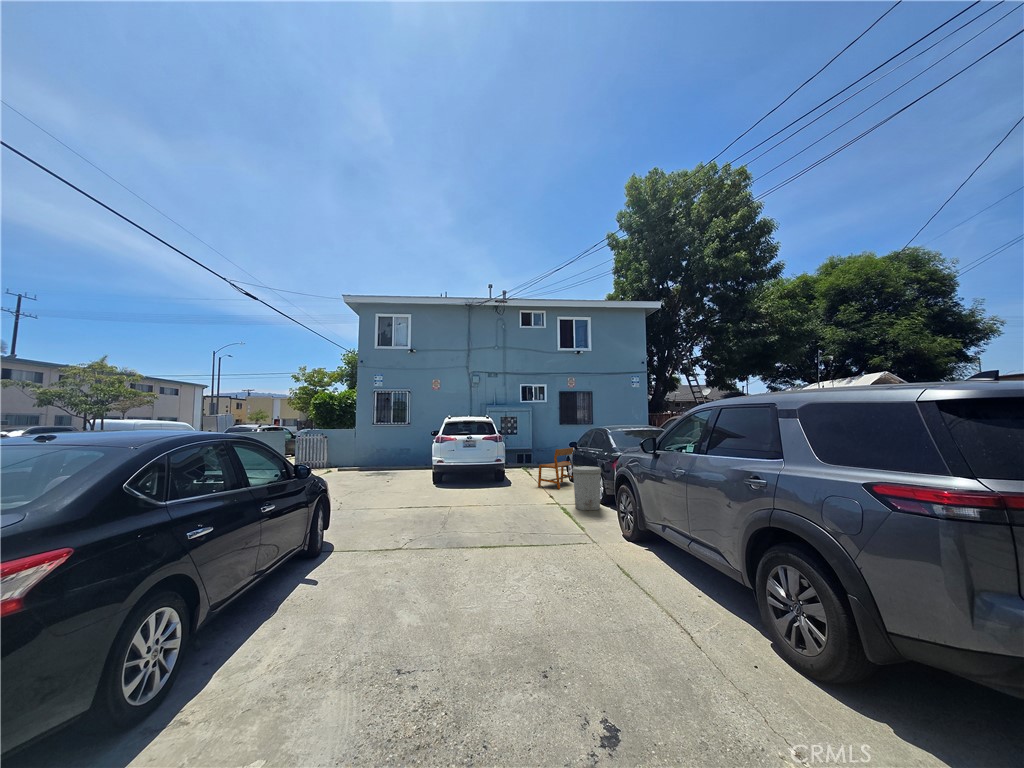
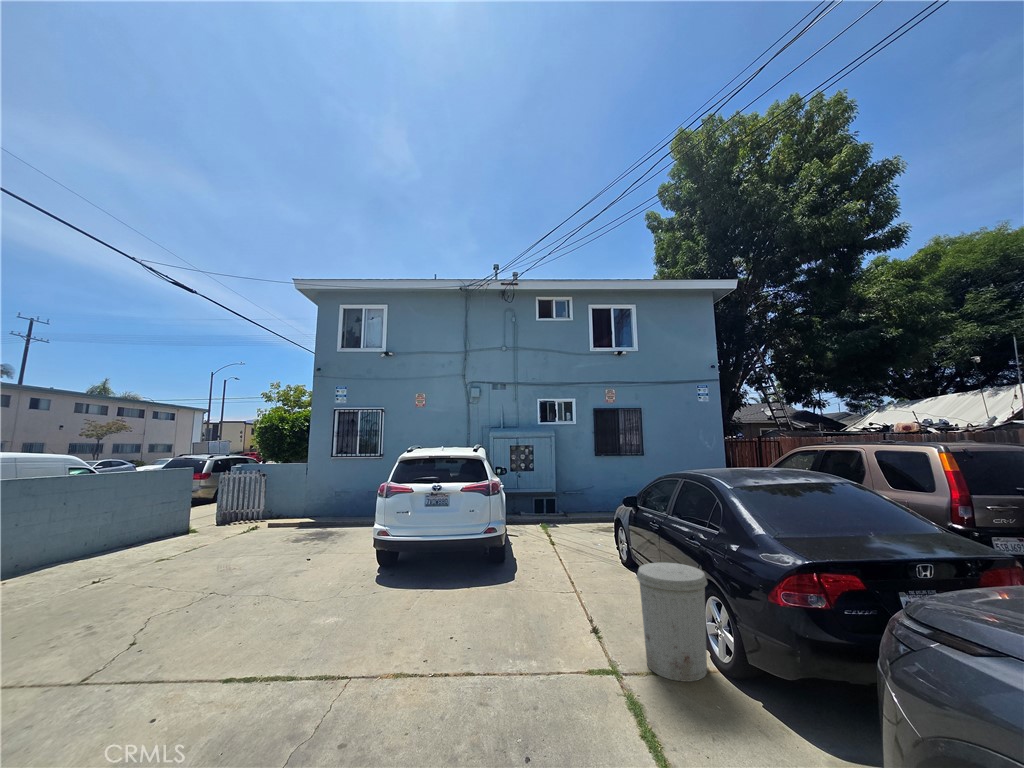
bench: present [538,448,573,489] -> none [563,501,638,584]

